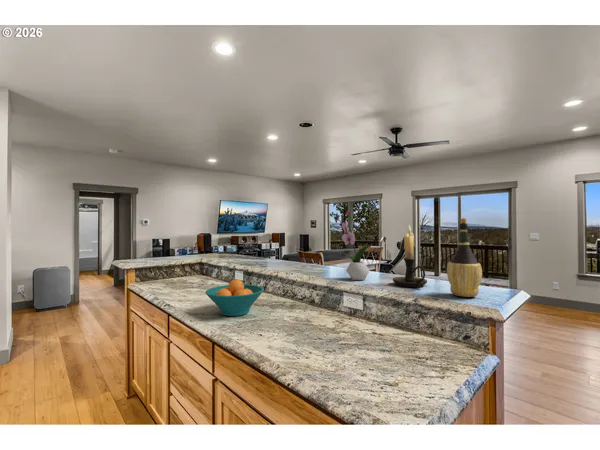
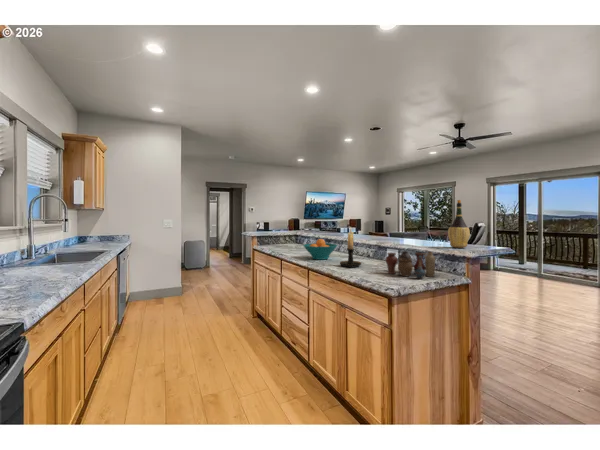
flower arrangement: present [342,212,371,280] -> none [388,197,407,242]
candle holder: present [393,225,427,288] -> present [340,228,361,268]
vase: none [357,308,447,372] -> present [386,251,435,279]

